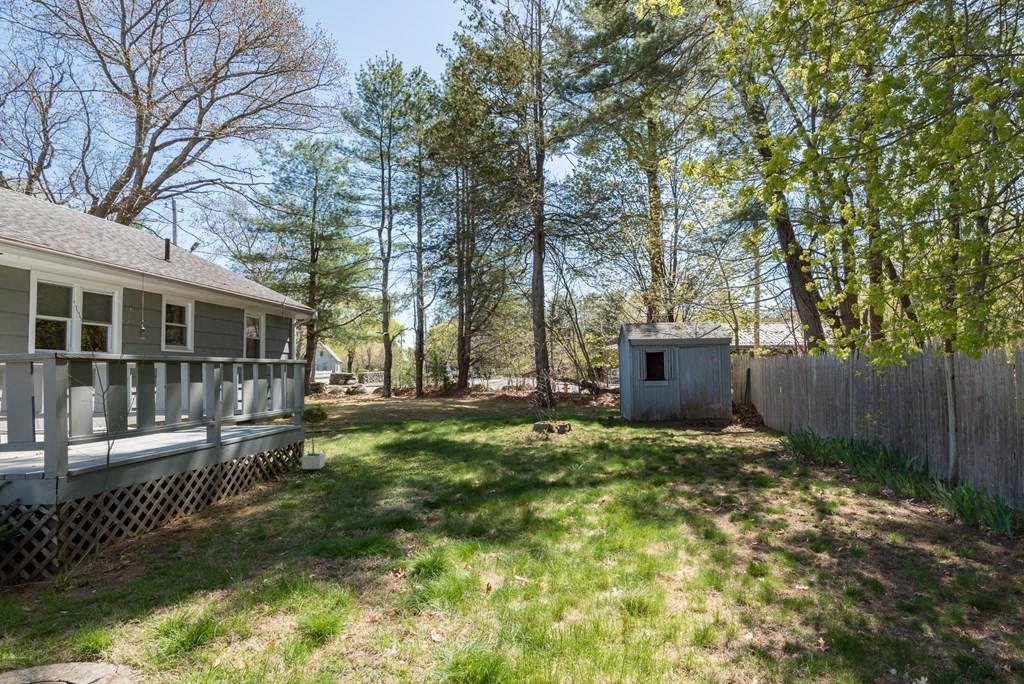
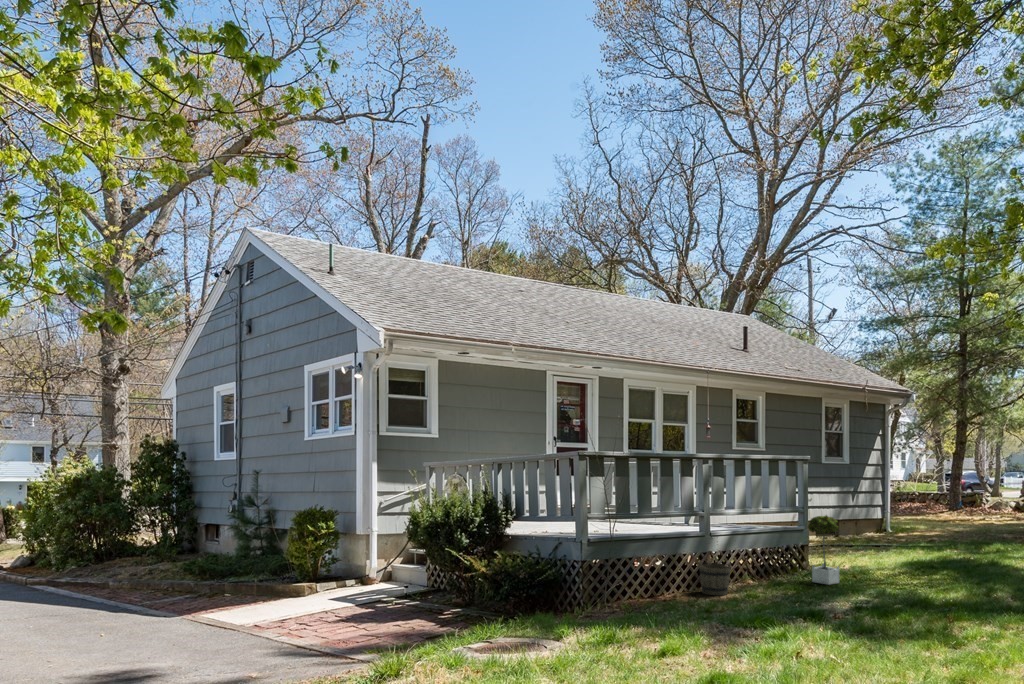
bucket: none [212,467,254,509] -> present [699,561,731,595]

